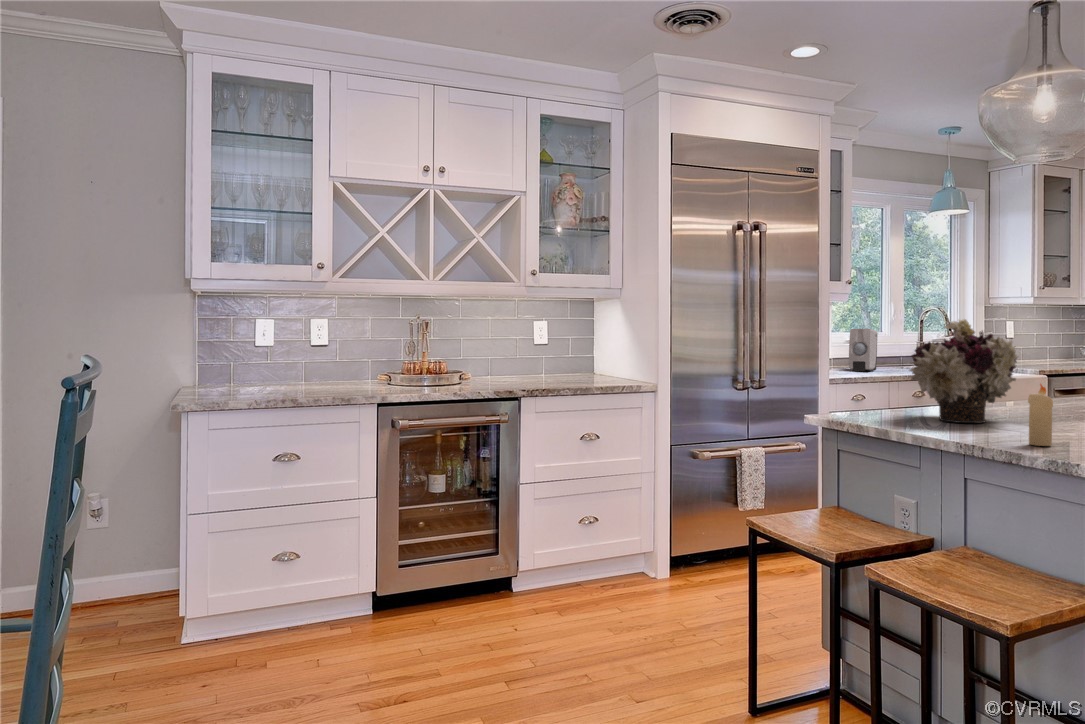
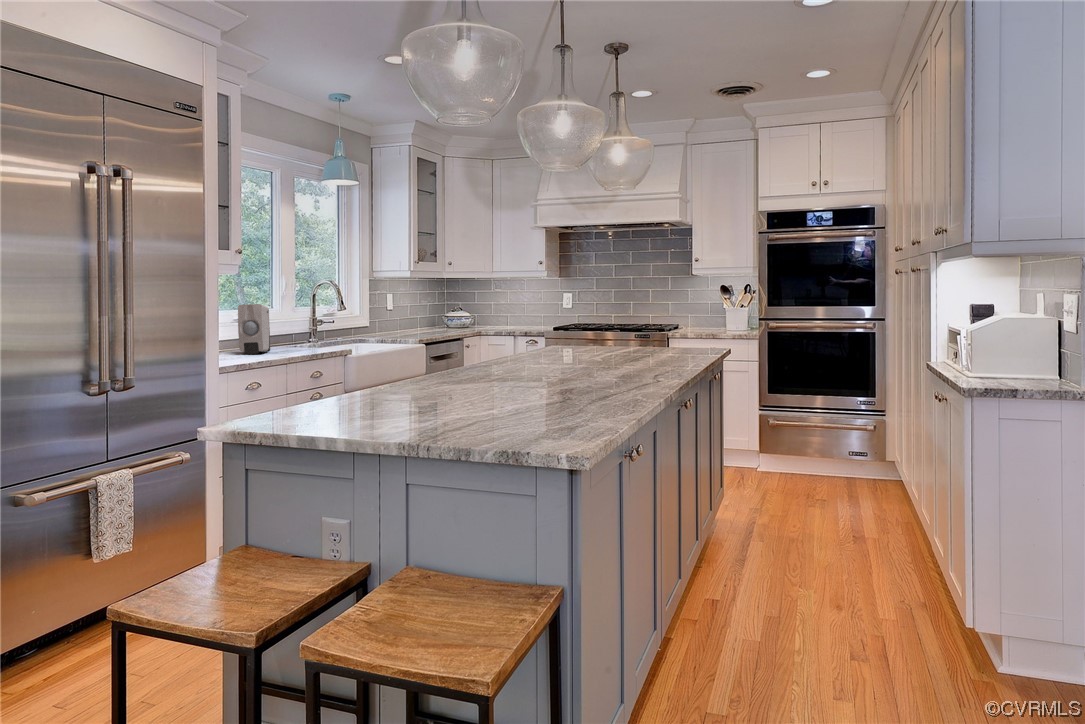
flower arrangement: present [909,319,1018,423] -> none [326,288,438,413]
candle: present [1028,384,1053,446] -> none [465,361,490,434]

